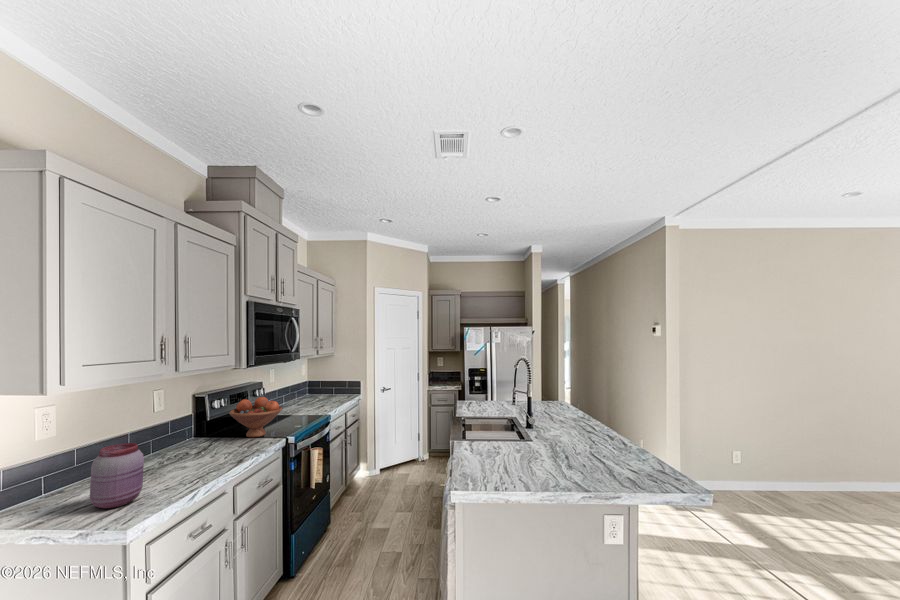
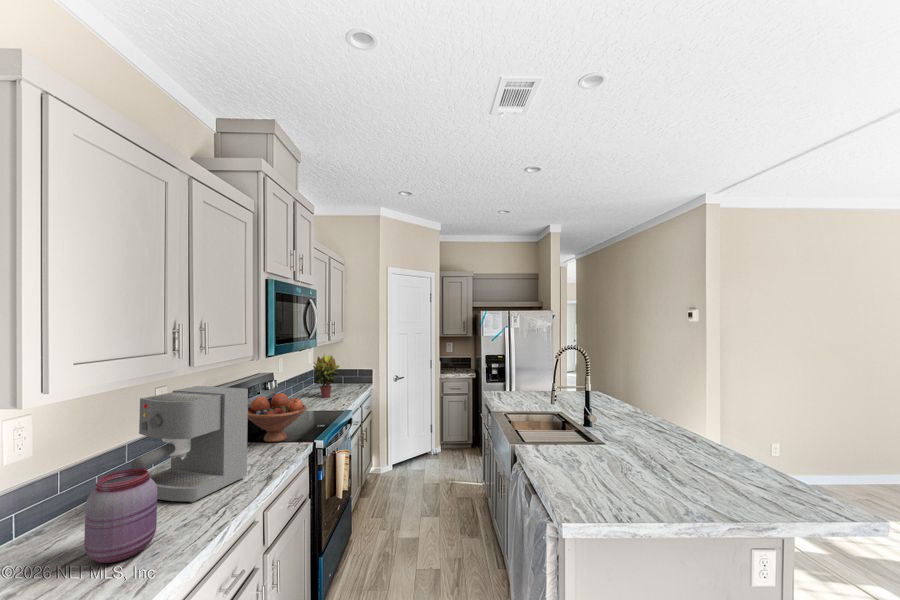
potted plant: none [301,366,327,405] -> present [313,355,340,398]
coffee maker: none [129,388,225,476] -> present [131,386,248,503]

